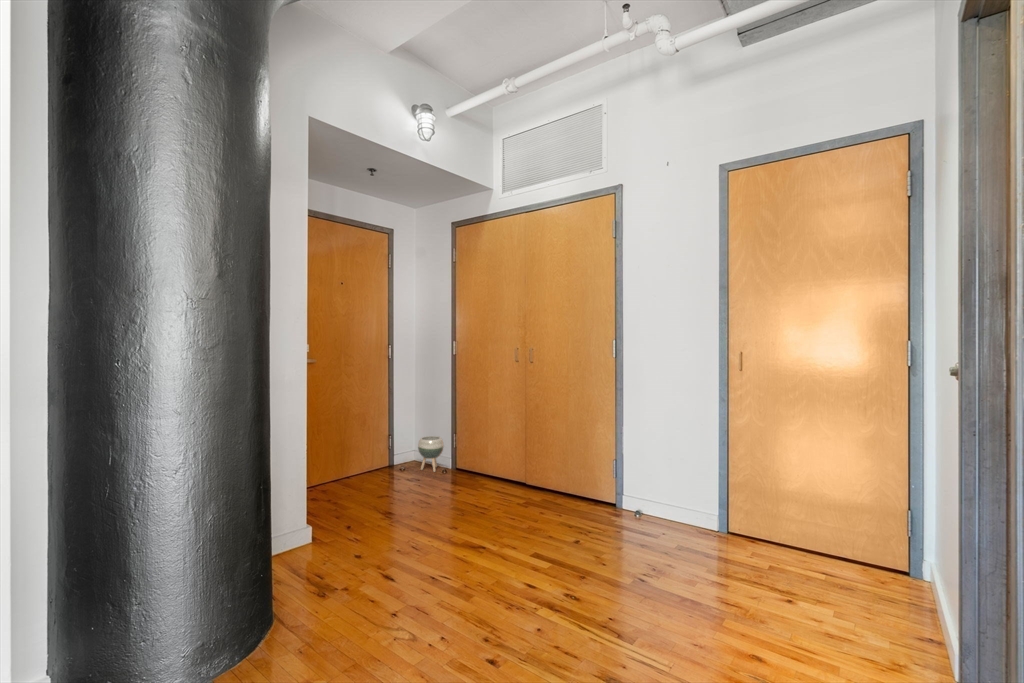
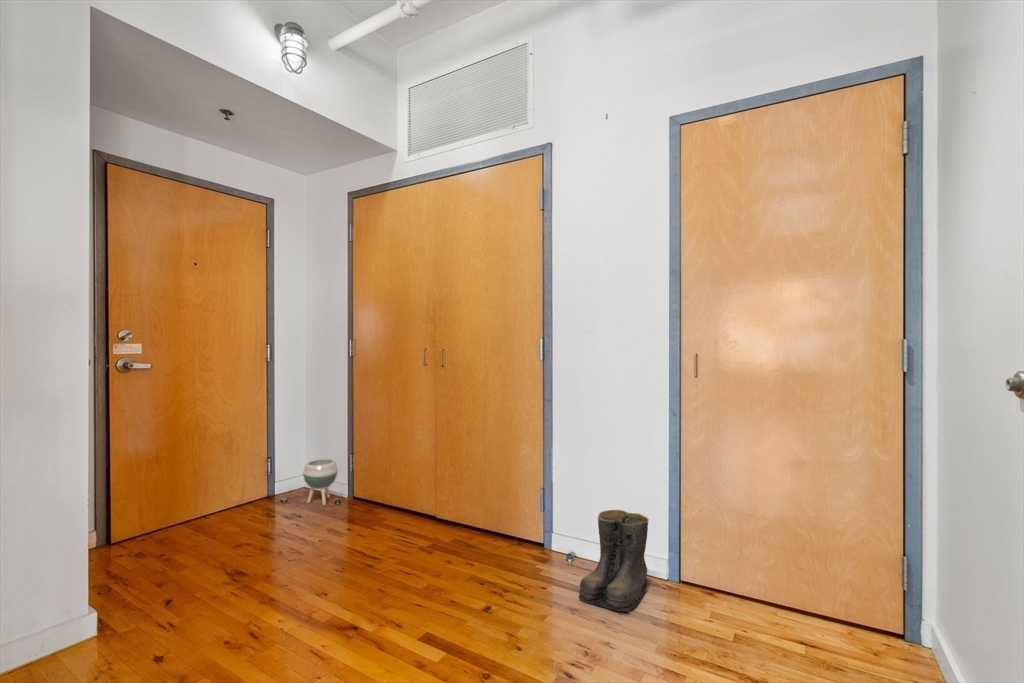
boots: none [646,475,703,548] -> present [578,510,649,612]

